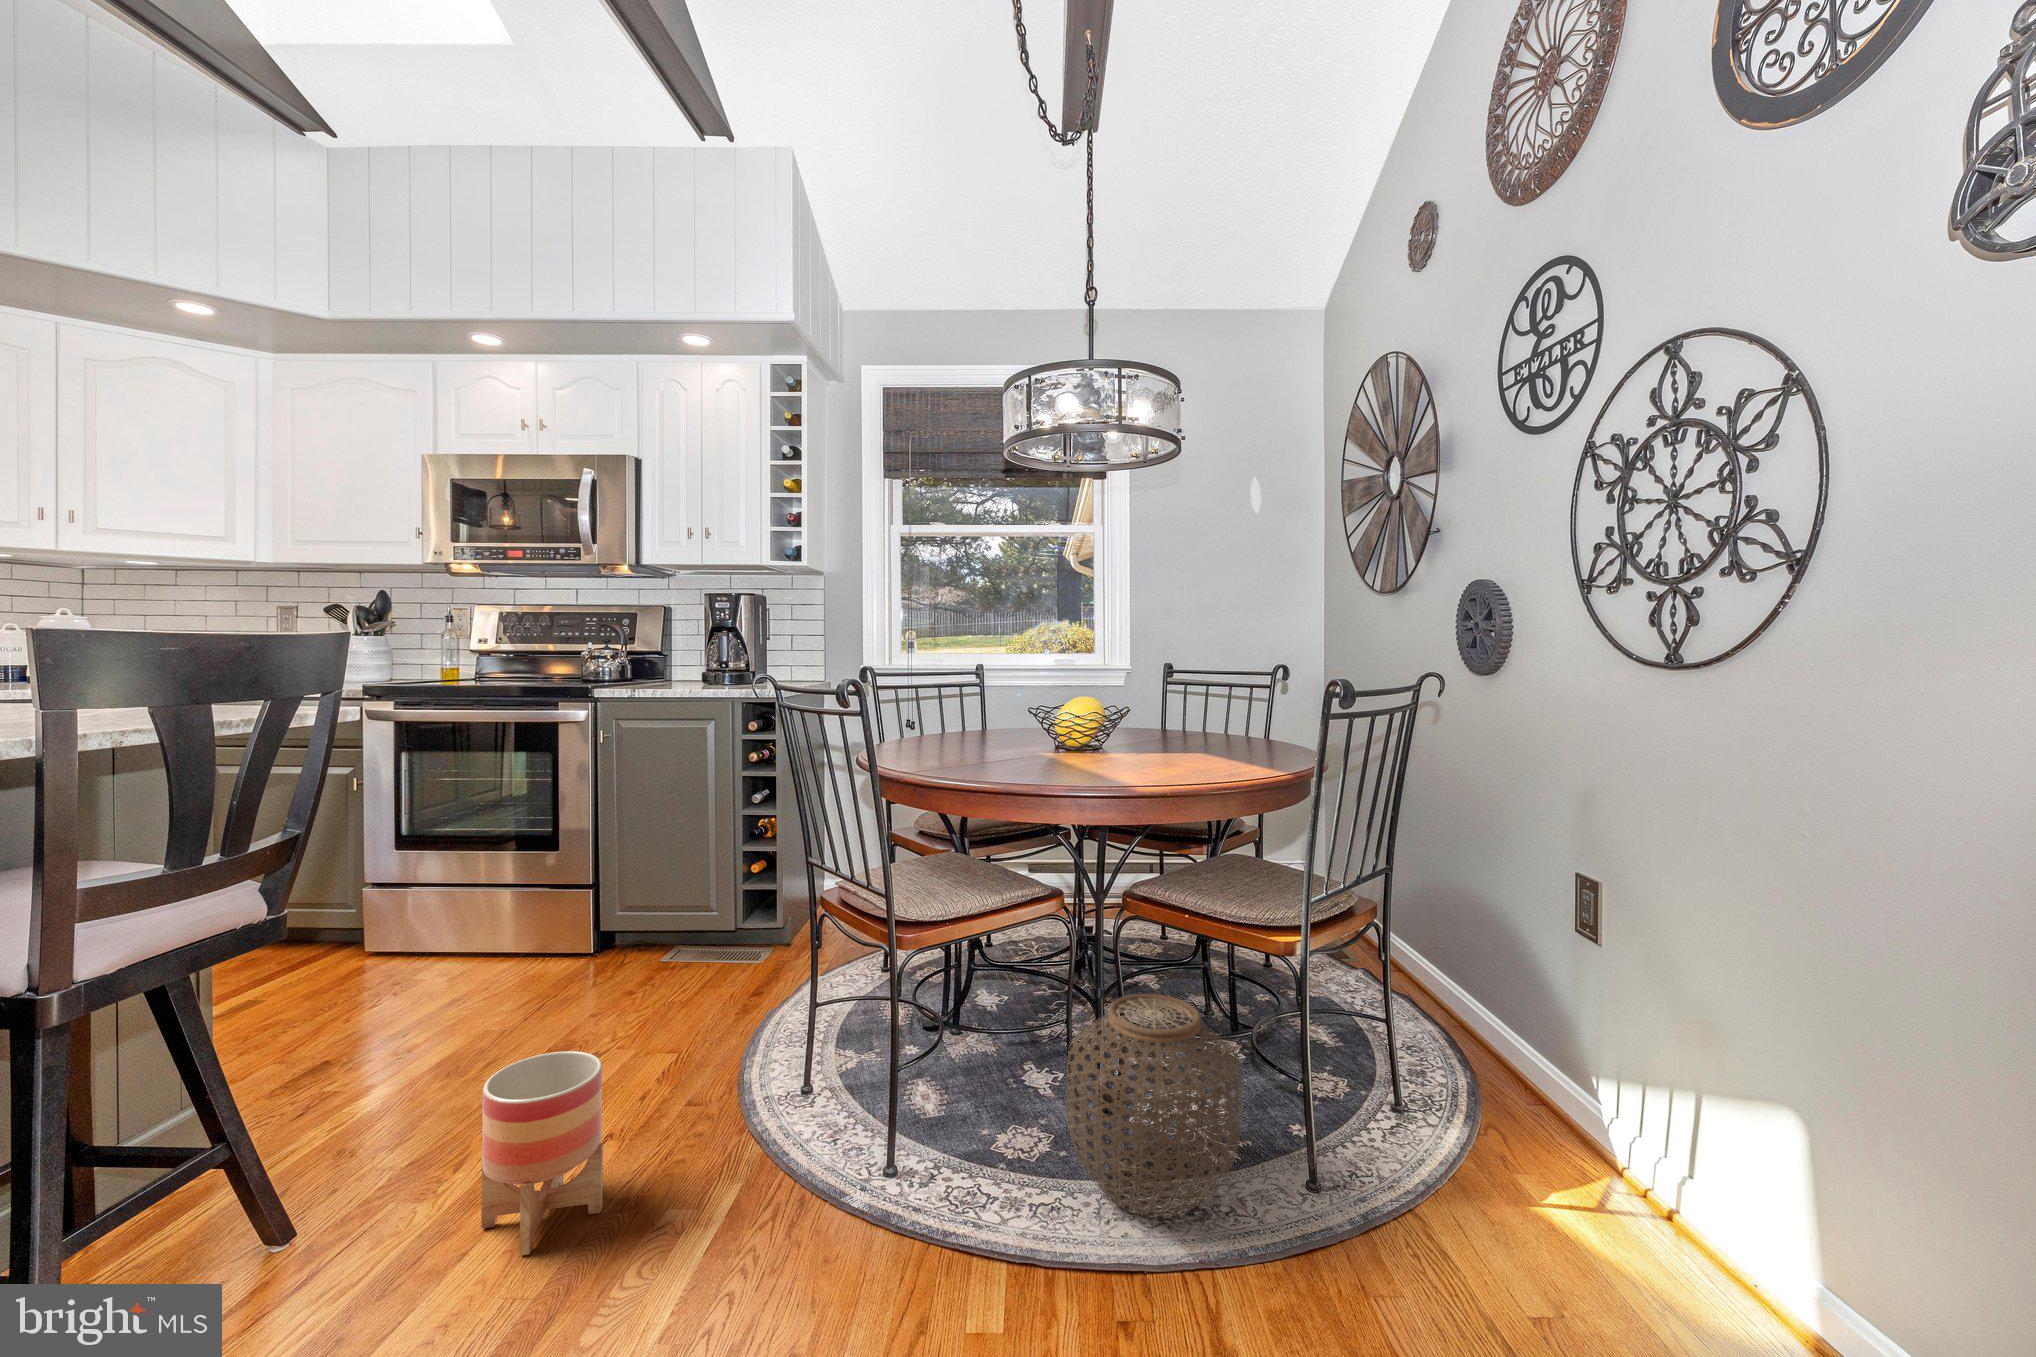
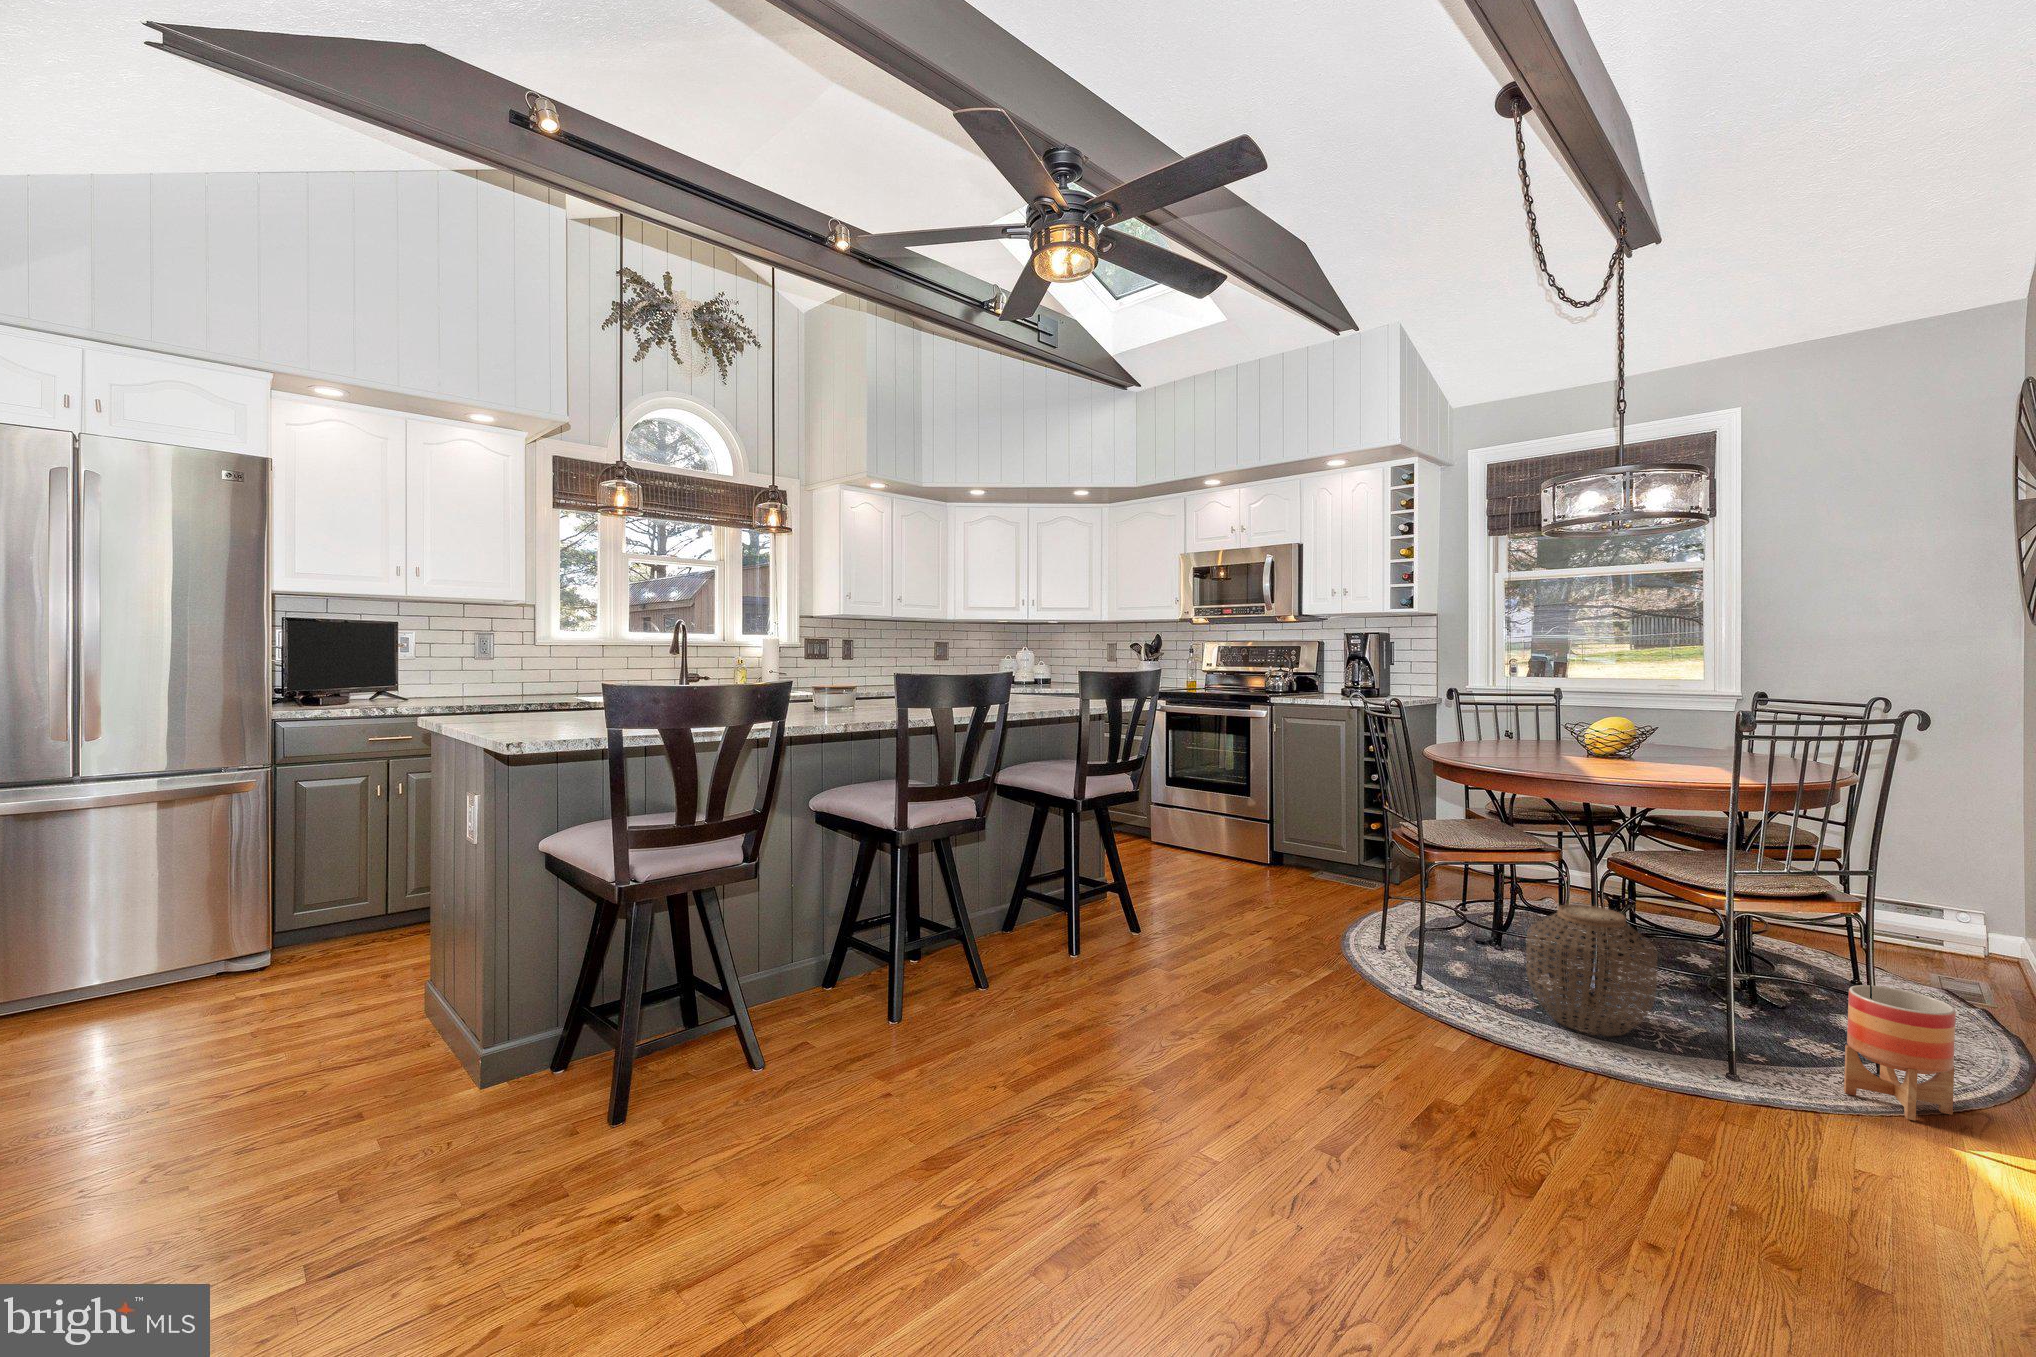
planter: present [481,1051,603,1255] -> present [1844,985,1956,1120]

